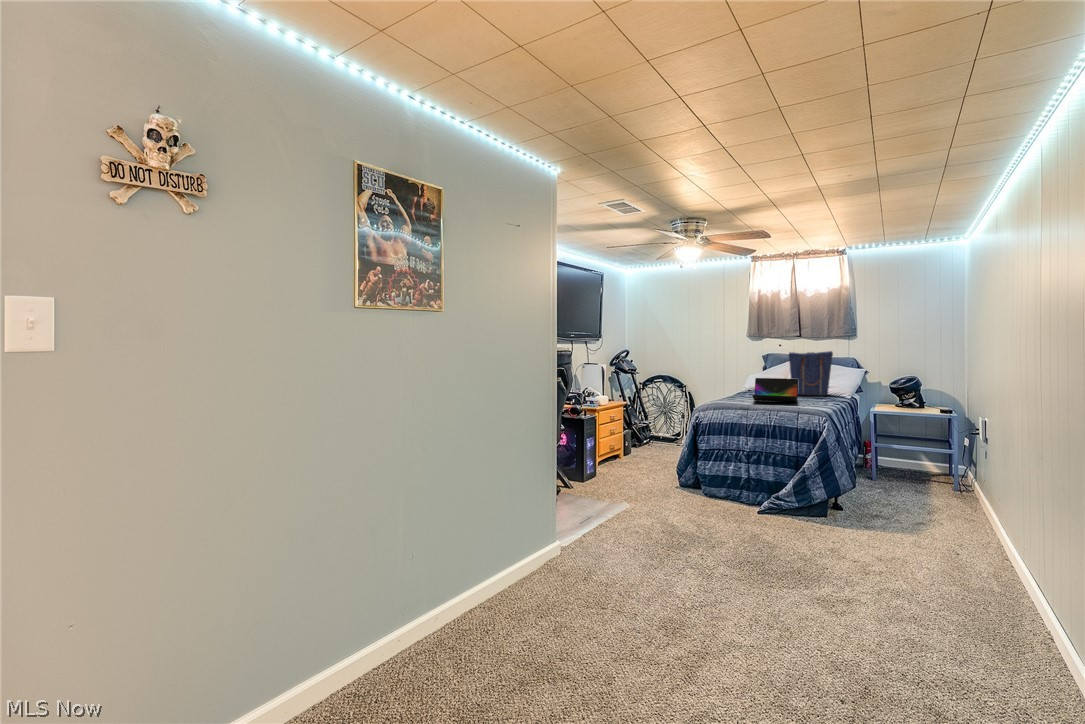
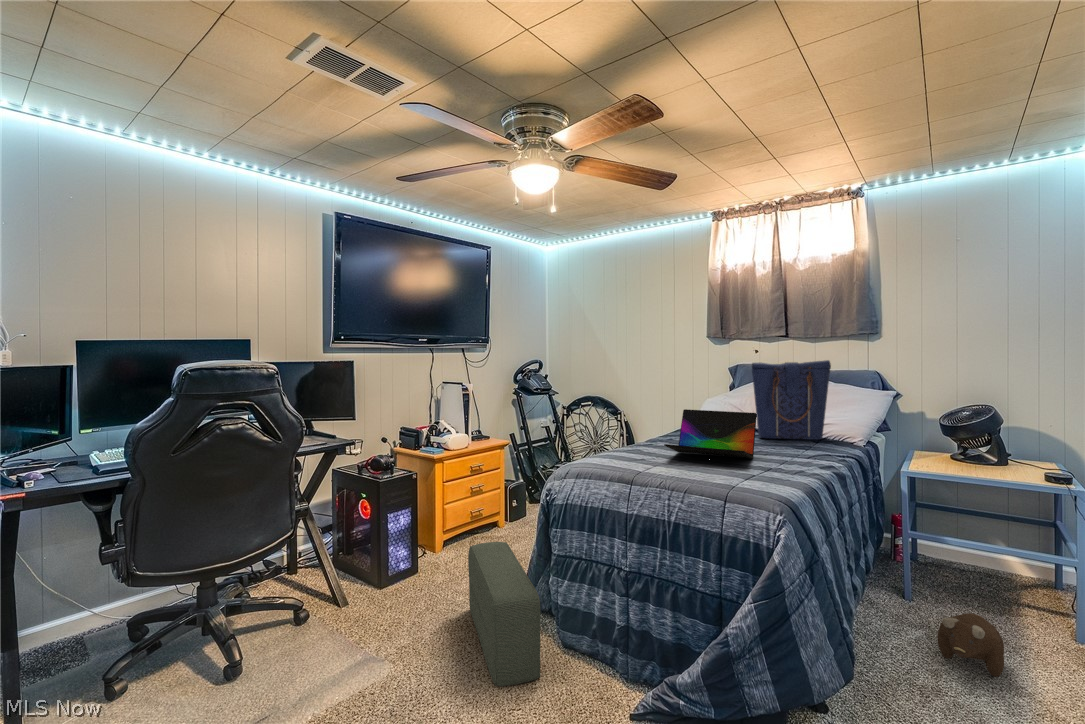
pouf: none [645,450,707,506] -> present [468,542,540,686]
plush toy: none [889,472,919,498] -> present [938,613,1004,677]

